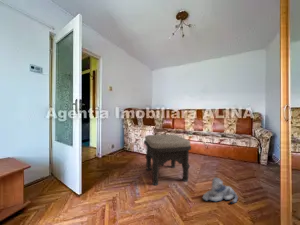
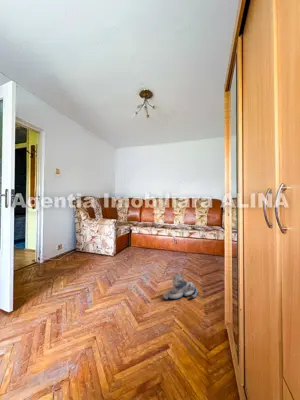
ottoman: present [144,134,191,185] -> none [101,229,154,289]

